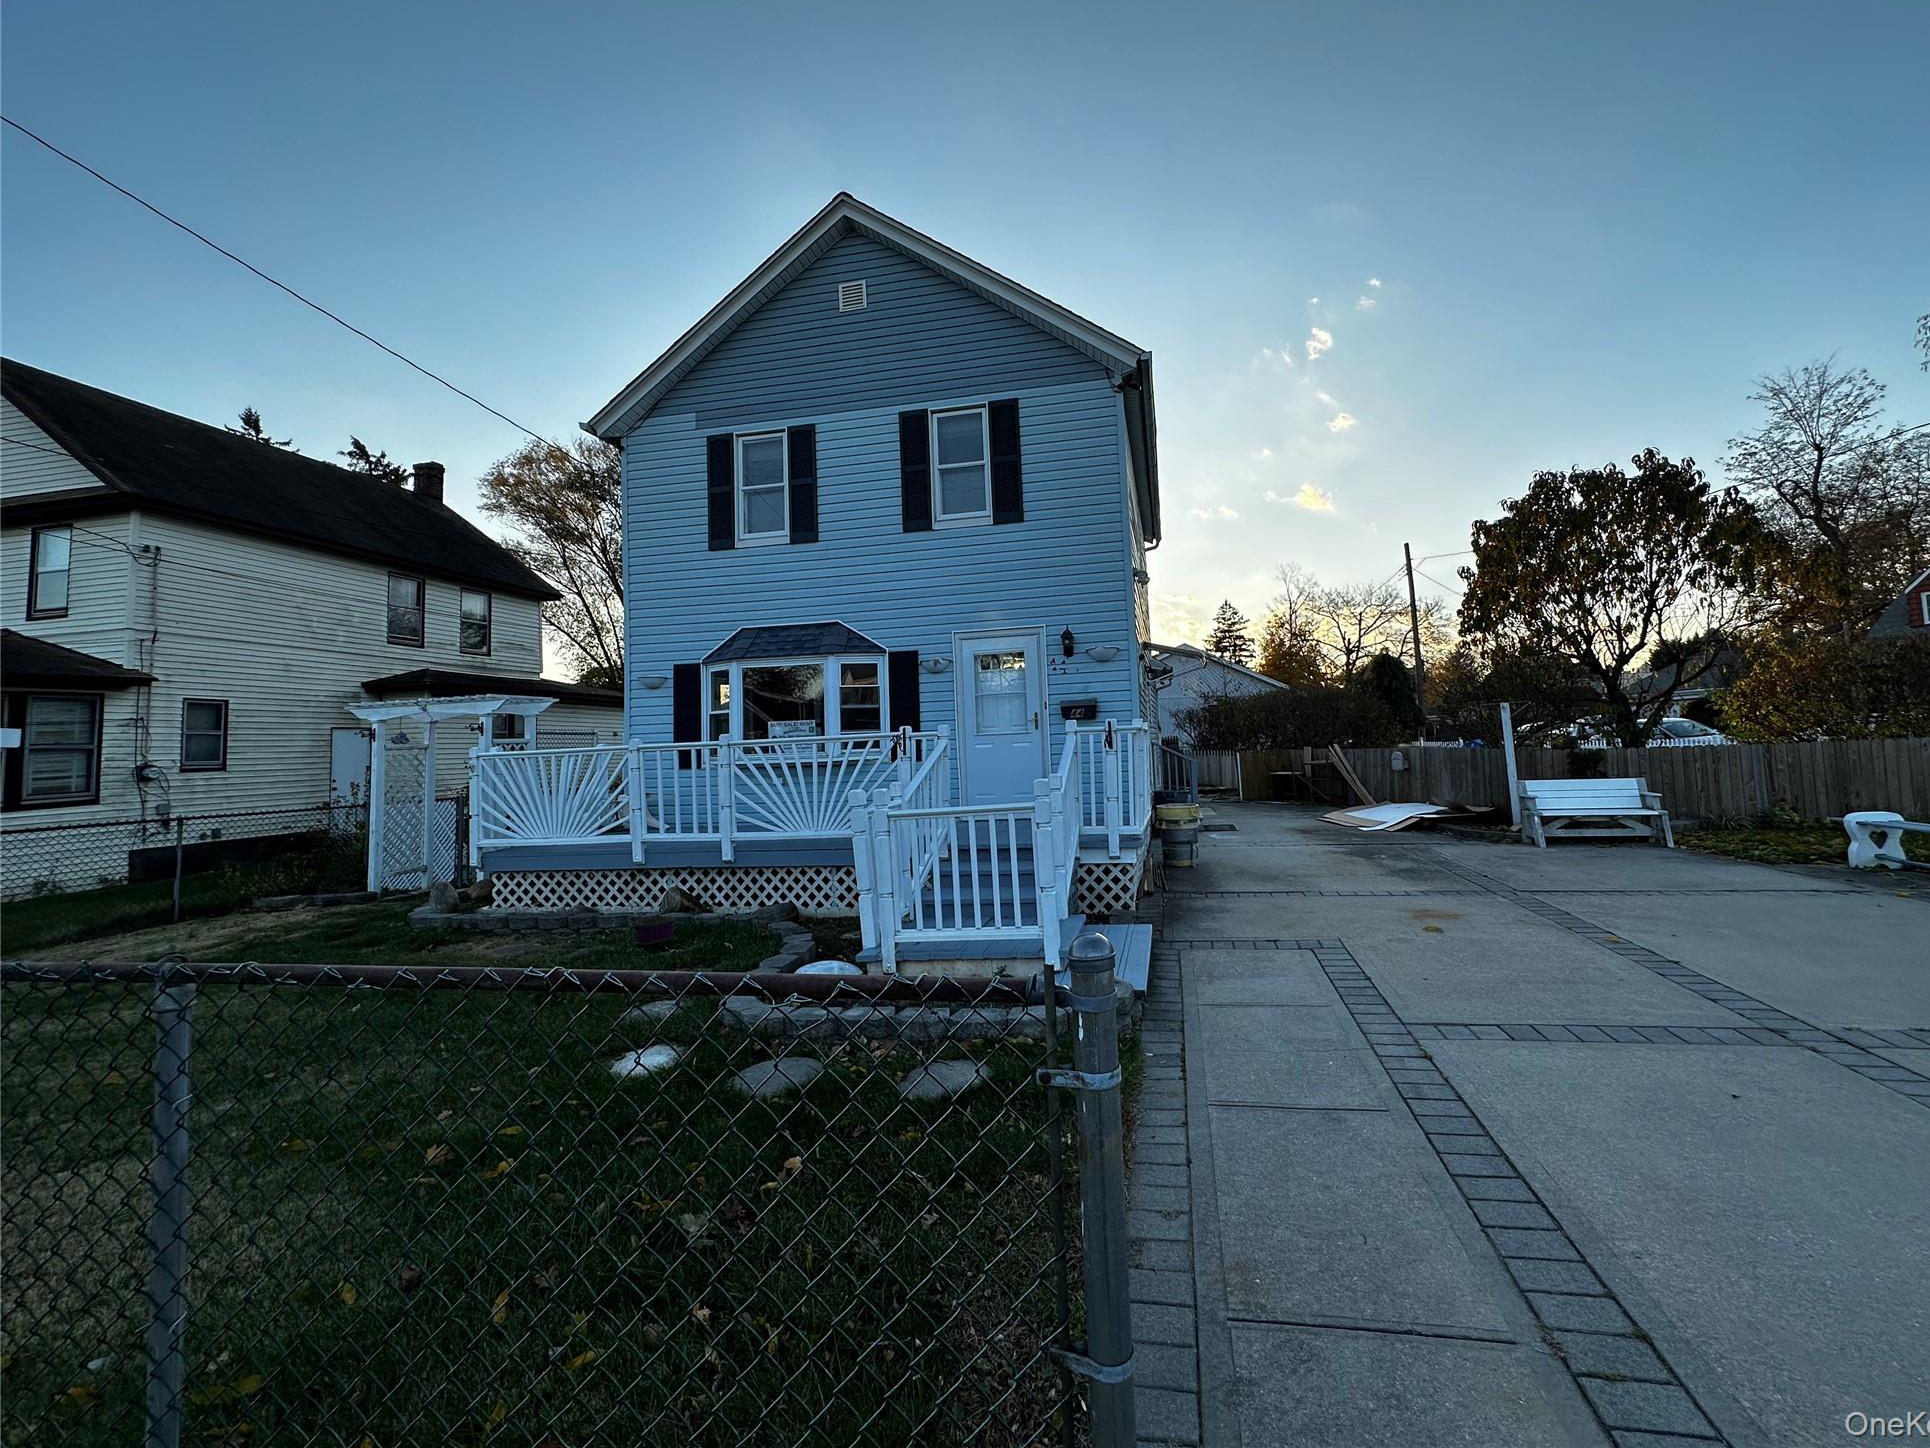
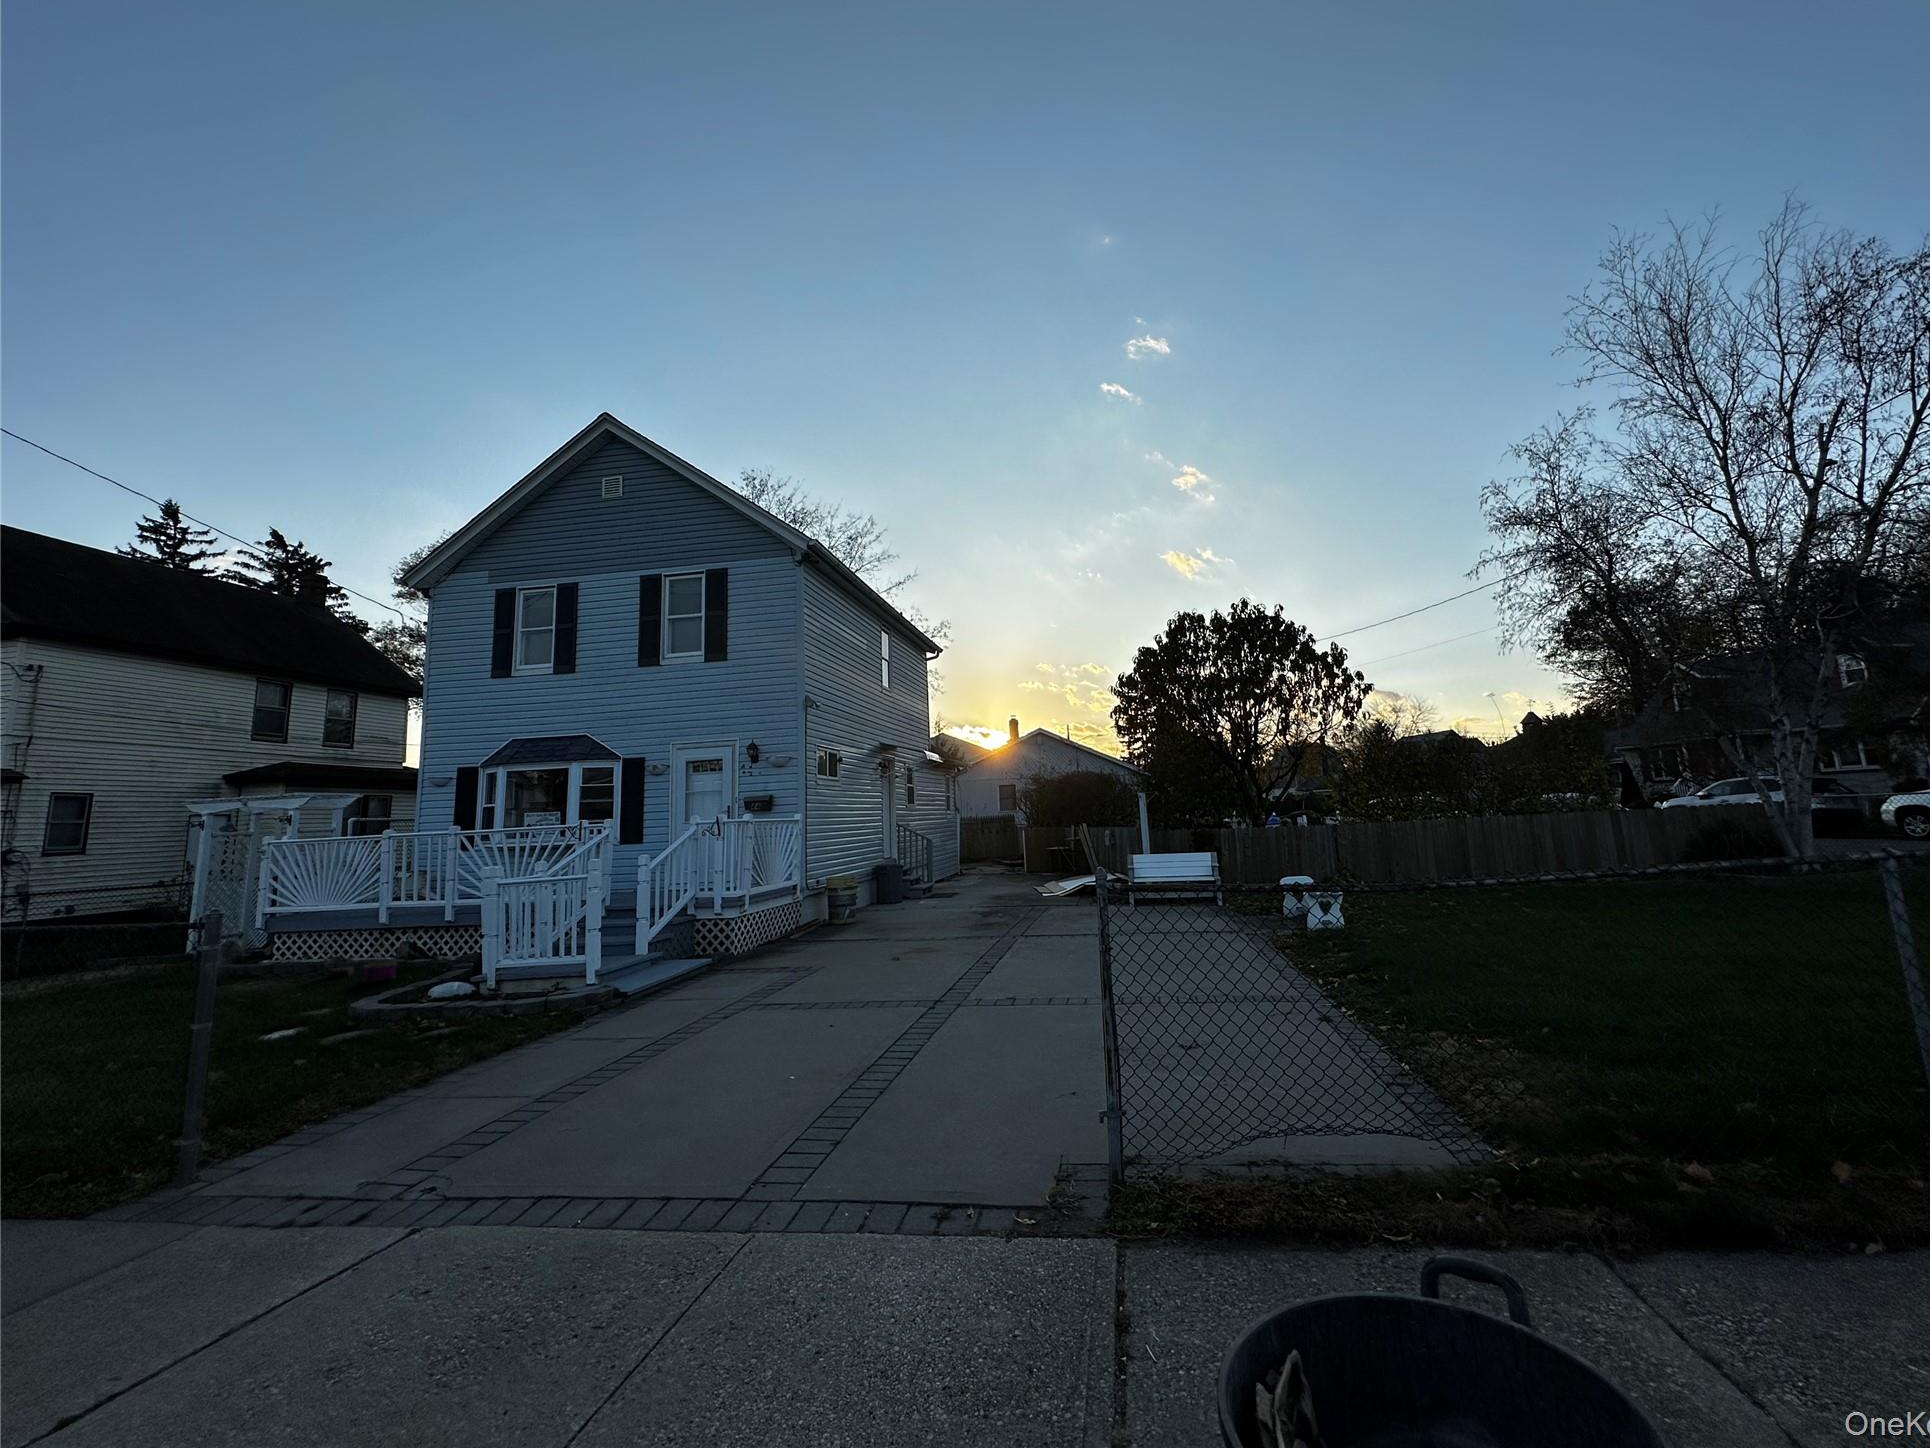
decorative plant: present [318,882,349,906] -> present [325,953,354,977]

